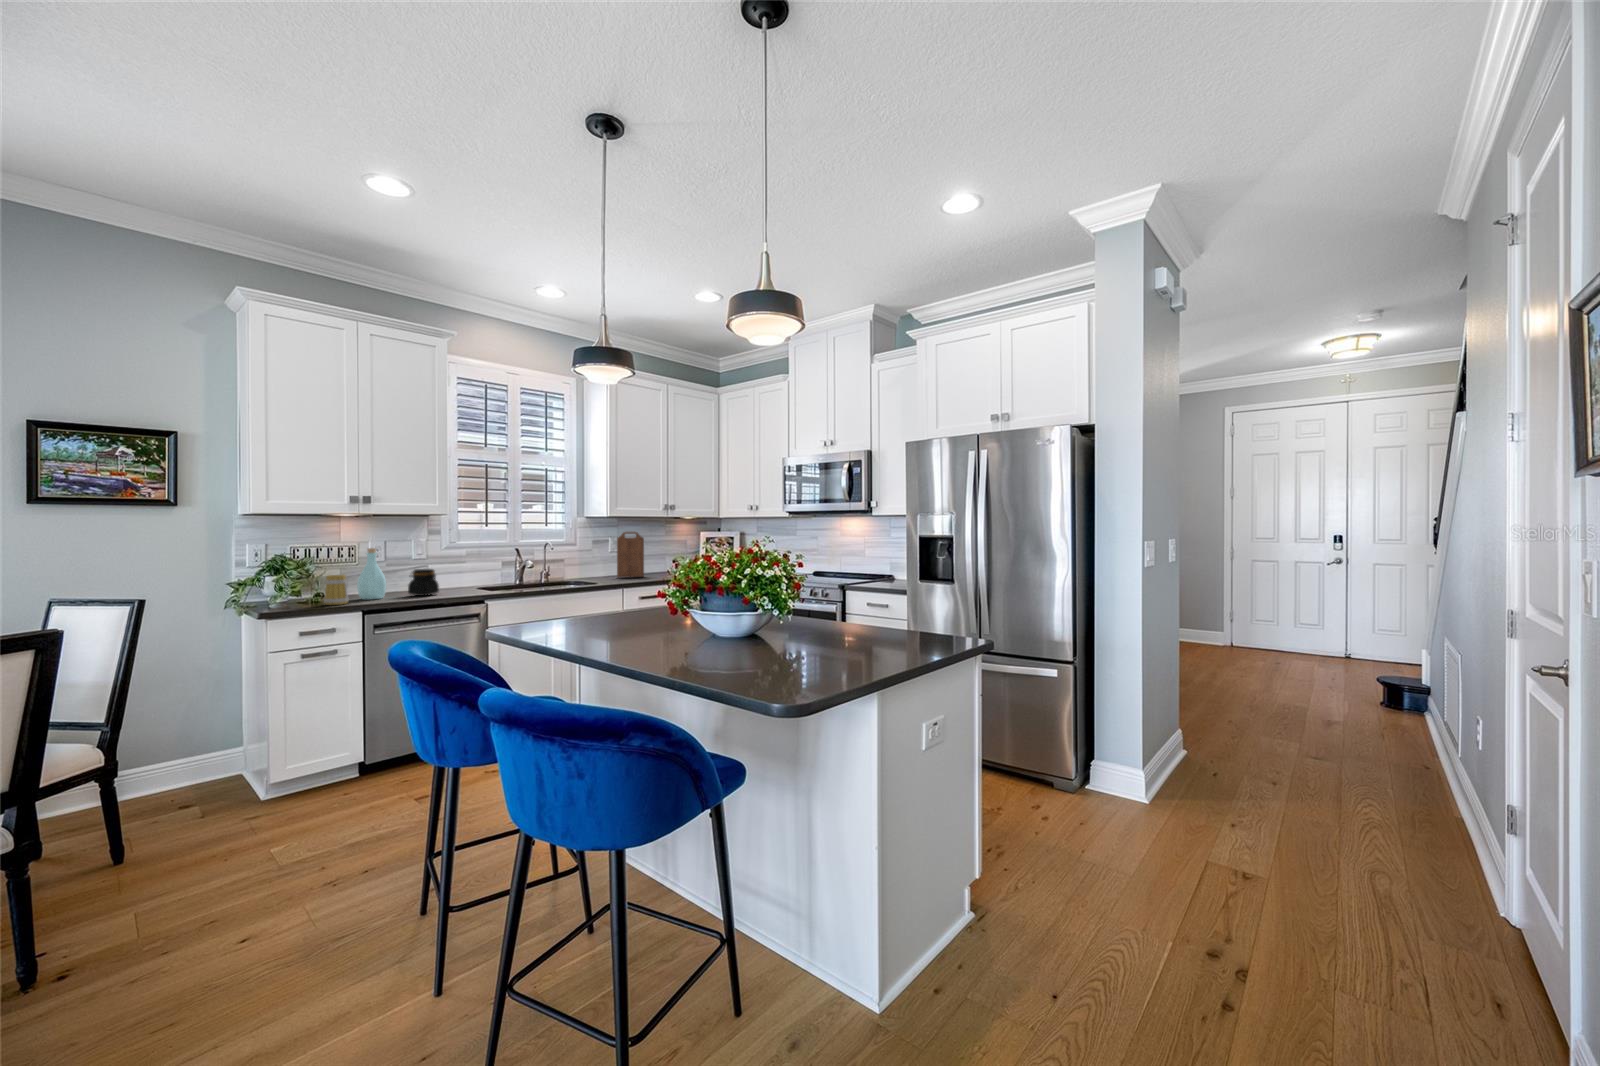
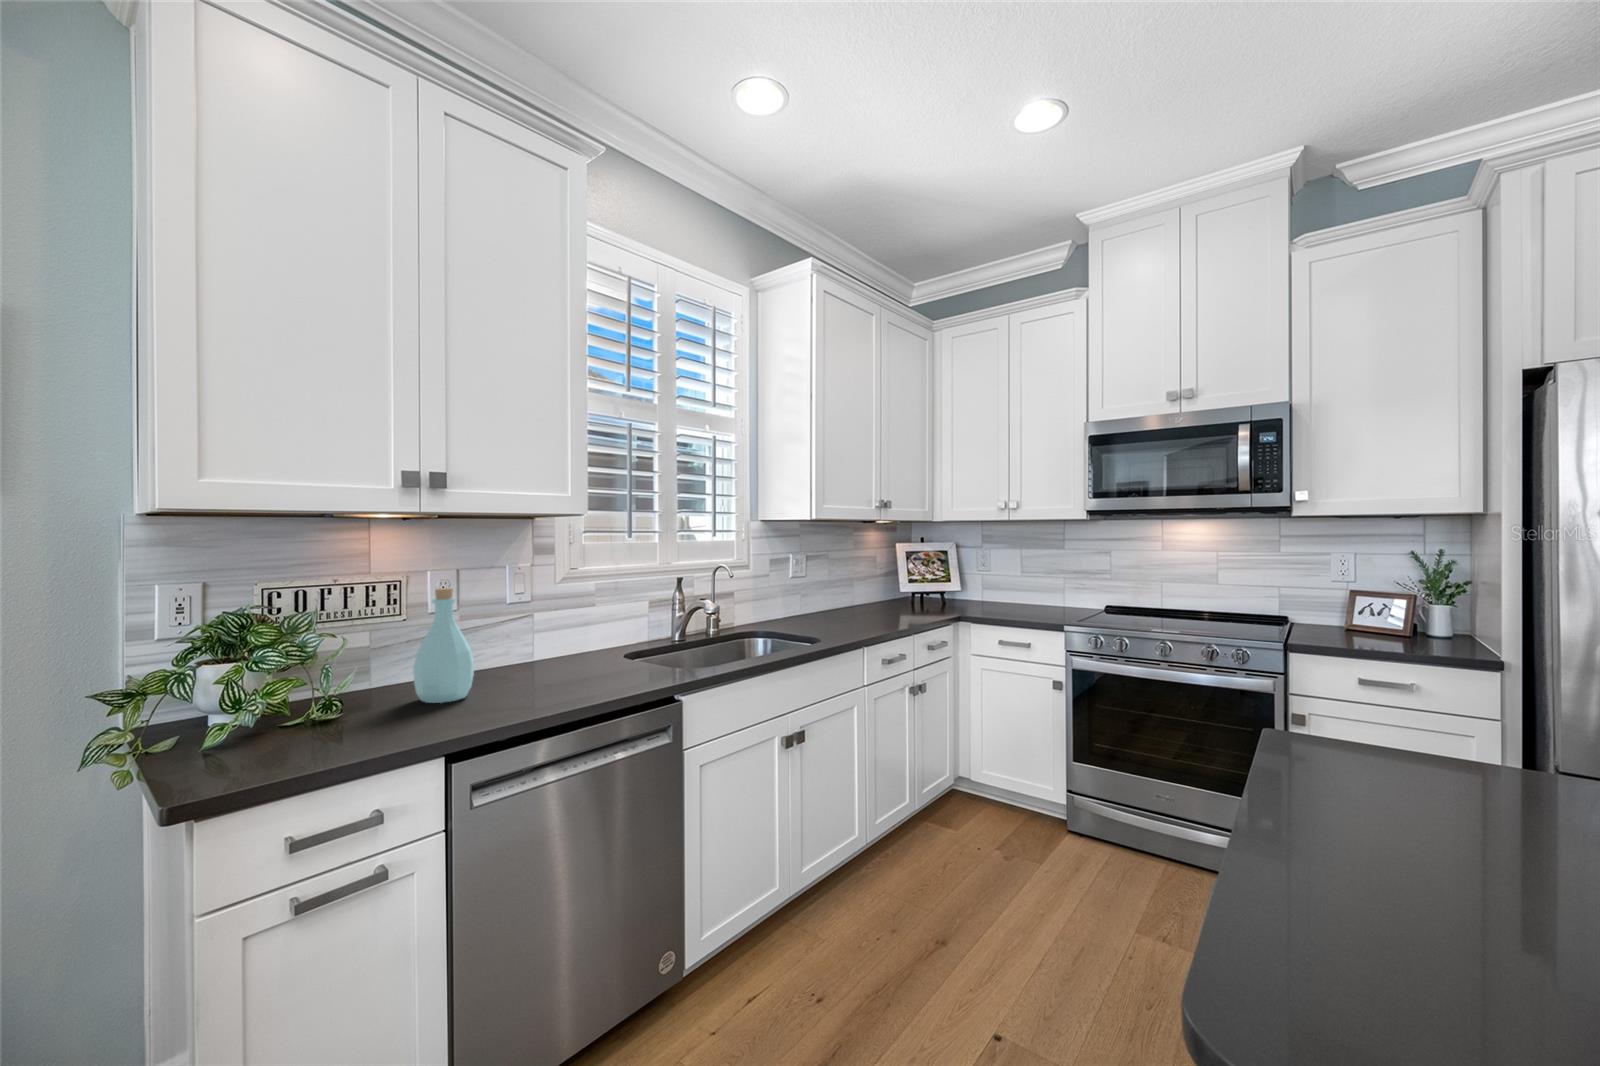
cutting board: present [617,532,644,577] -> none [802,544,842,618]
jar: present [408,569,439,596] -> none [515,626,574,685]
mug: present [324,574,348,605] -> none [346,654,404,737]

